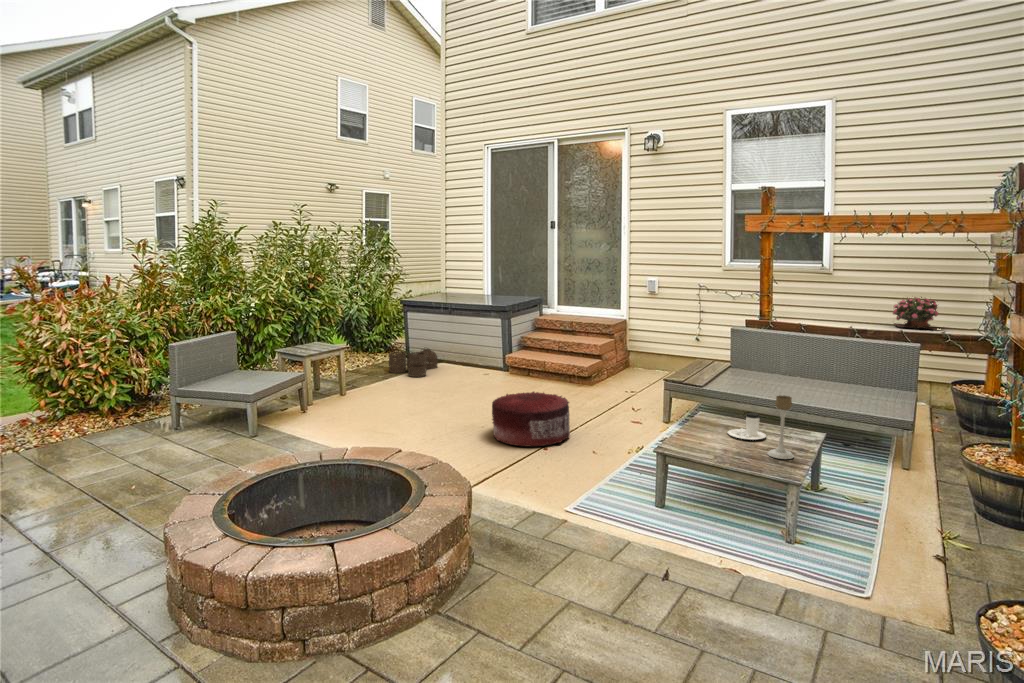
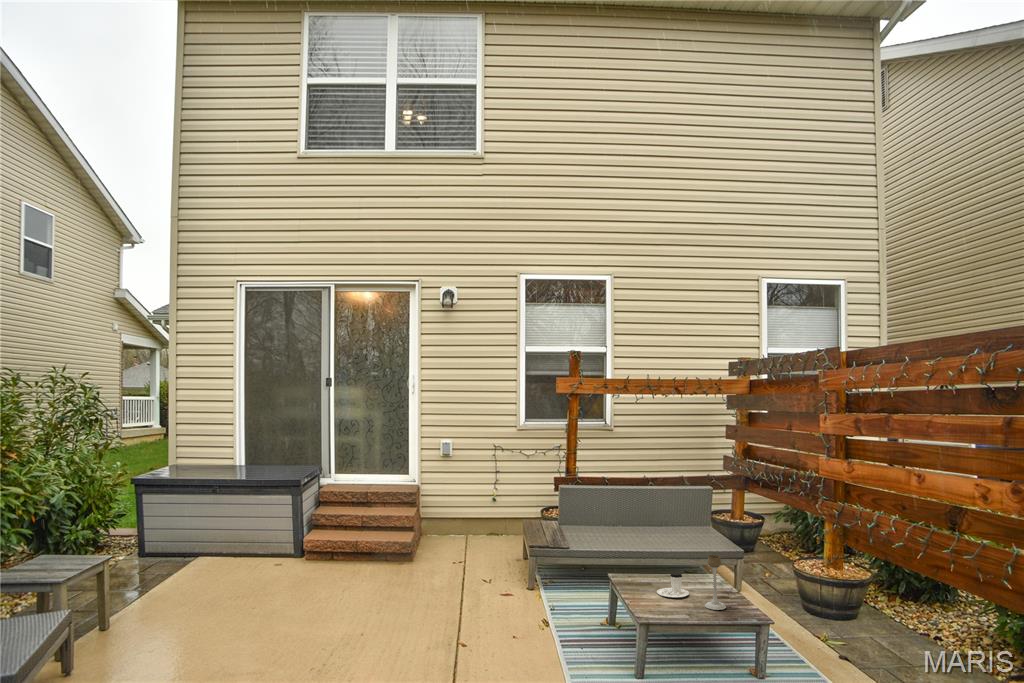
potted flower: present [893,297,938,329] -> none [666,443,704,473]
woven basket: present [389,349,438,377] -> none [135,541,197,584]
pouf: present [492,392,570,446] -> none [384,580,470,647]

